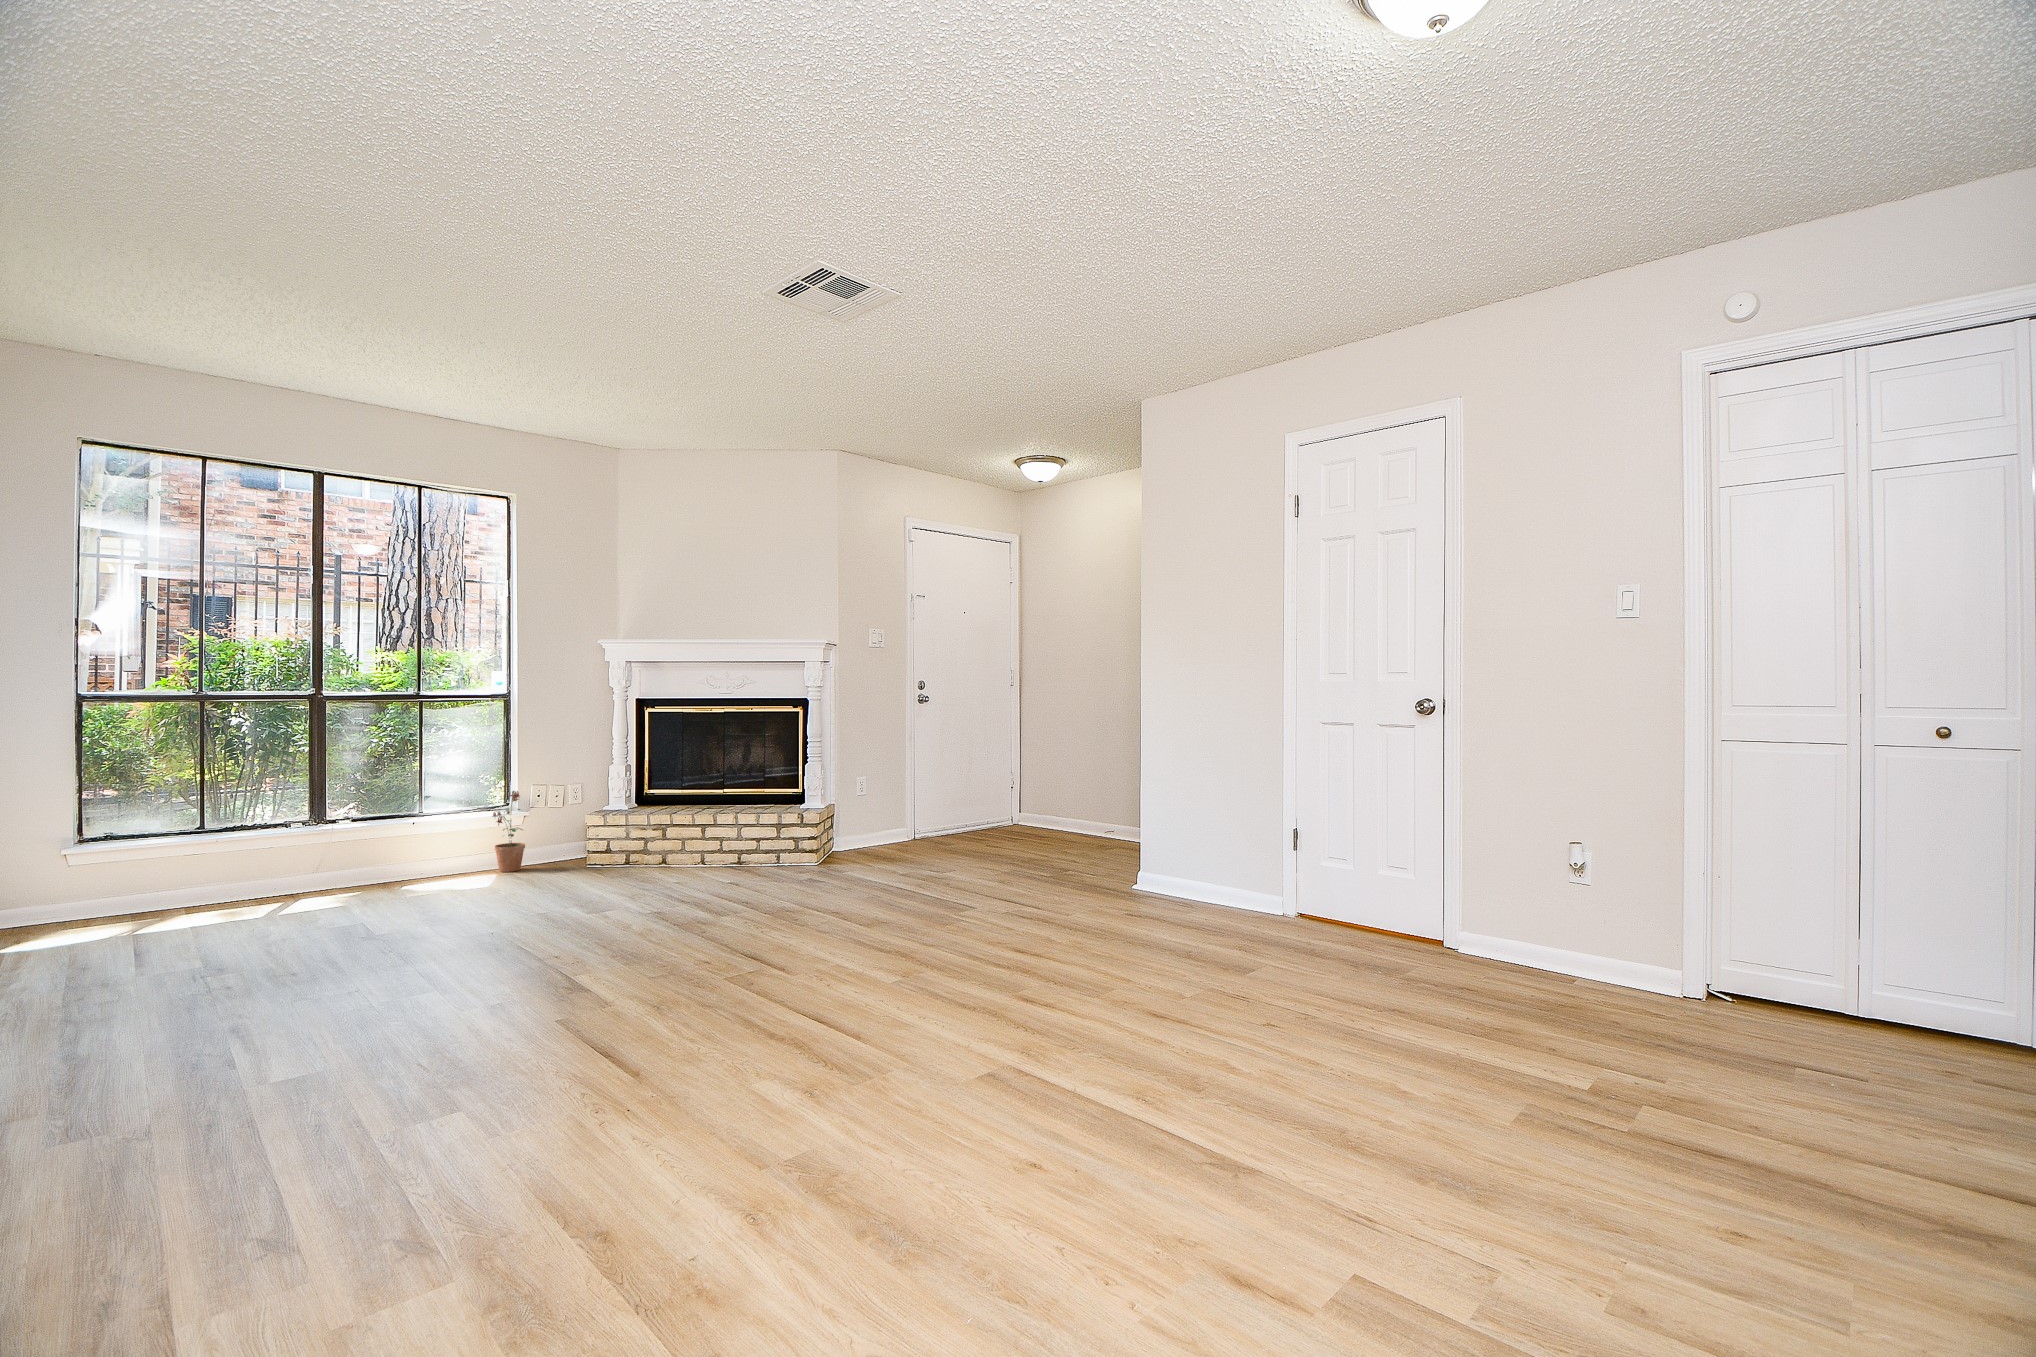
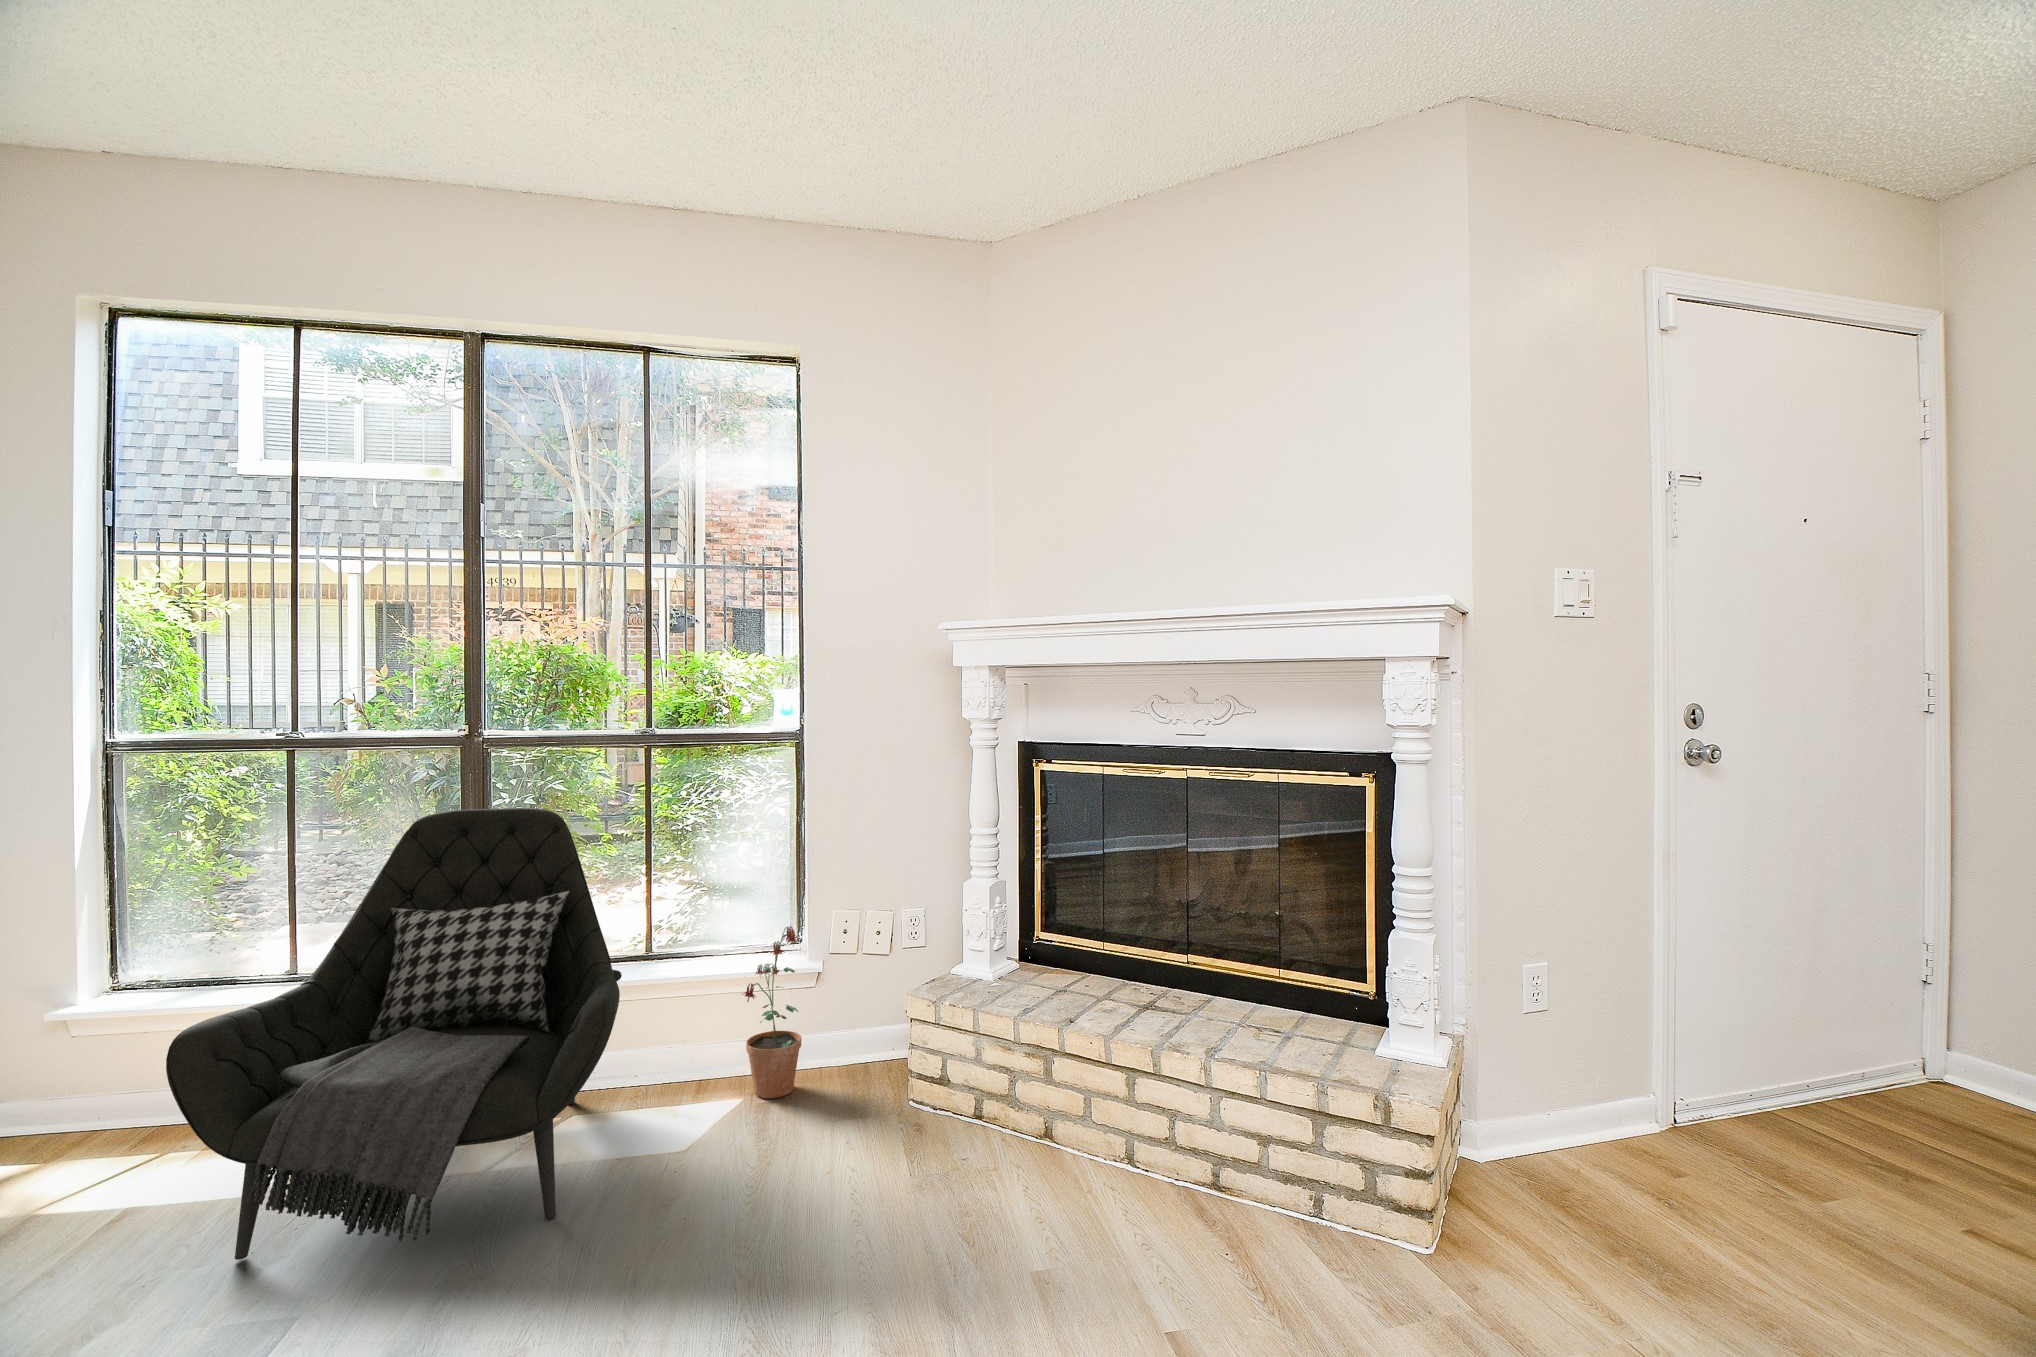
armchair: none [262,732,477,922] -> present [166,808,622,1260]

